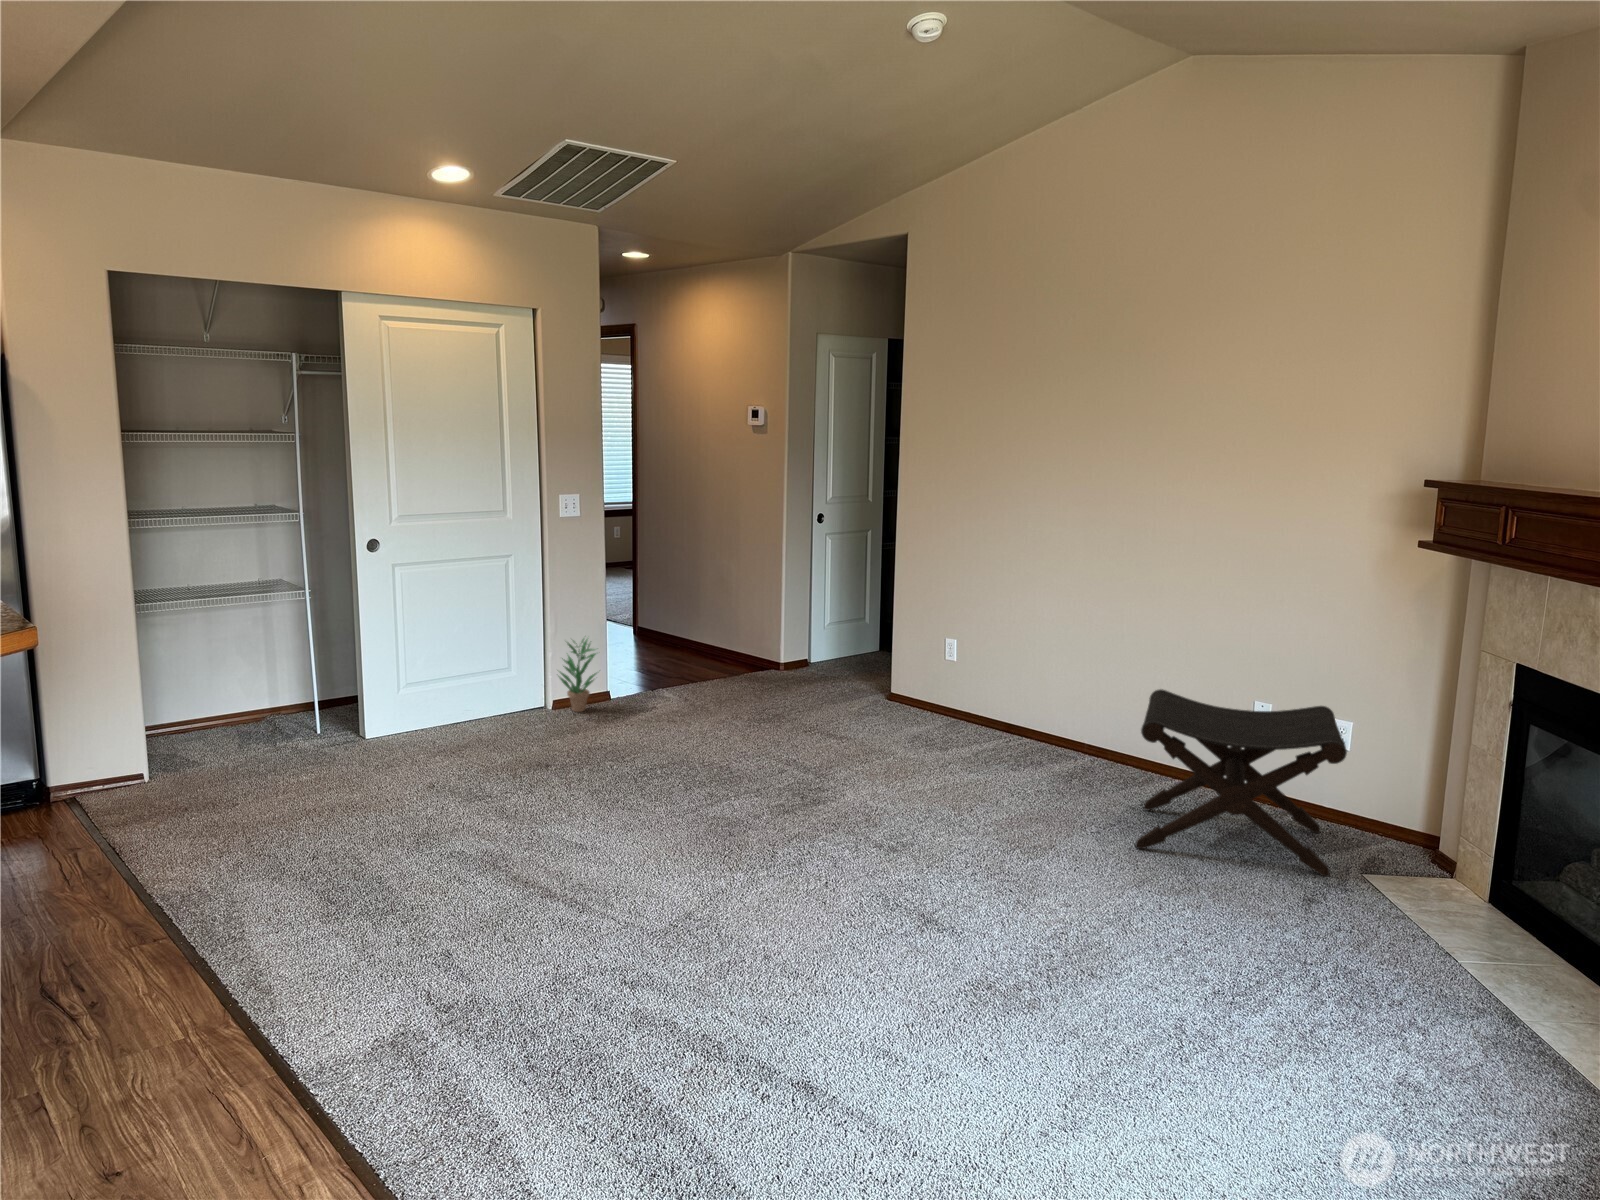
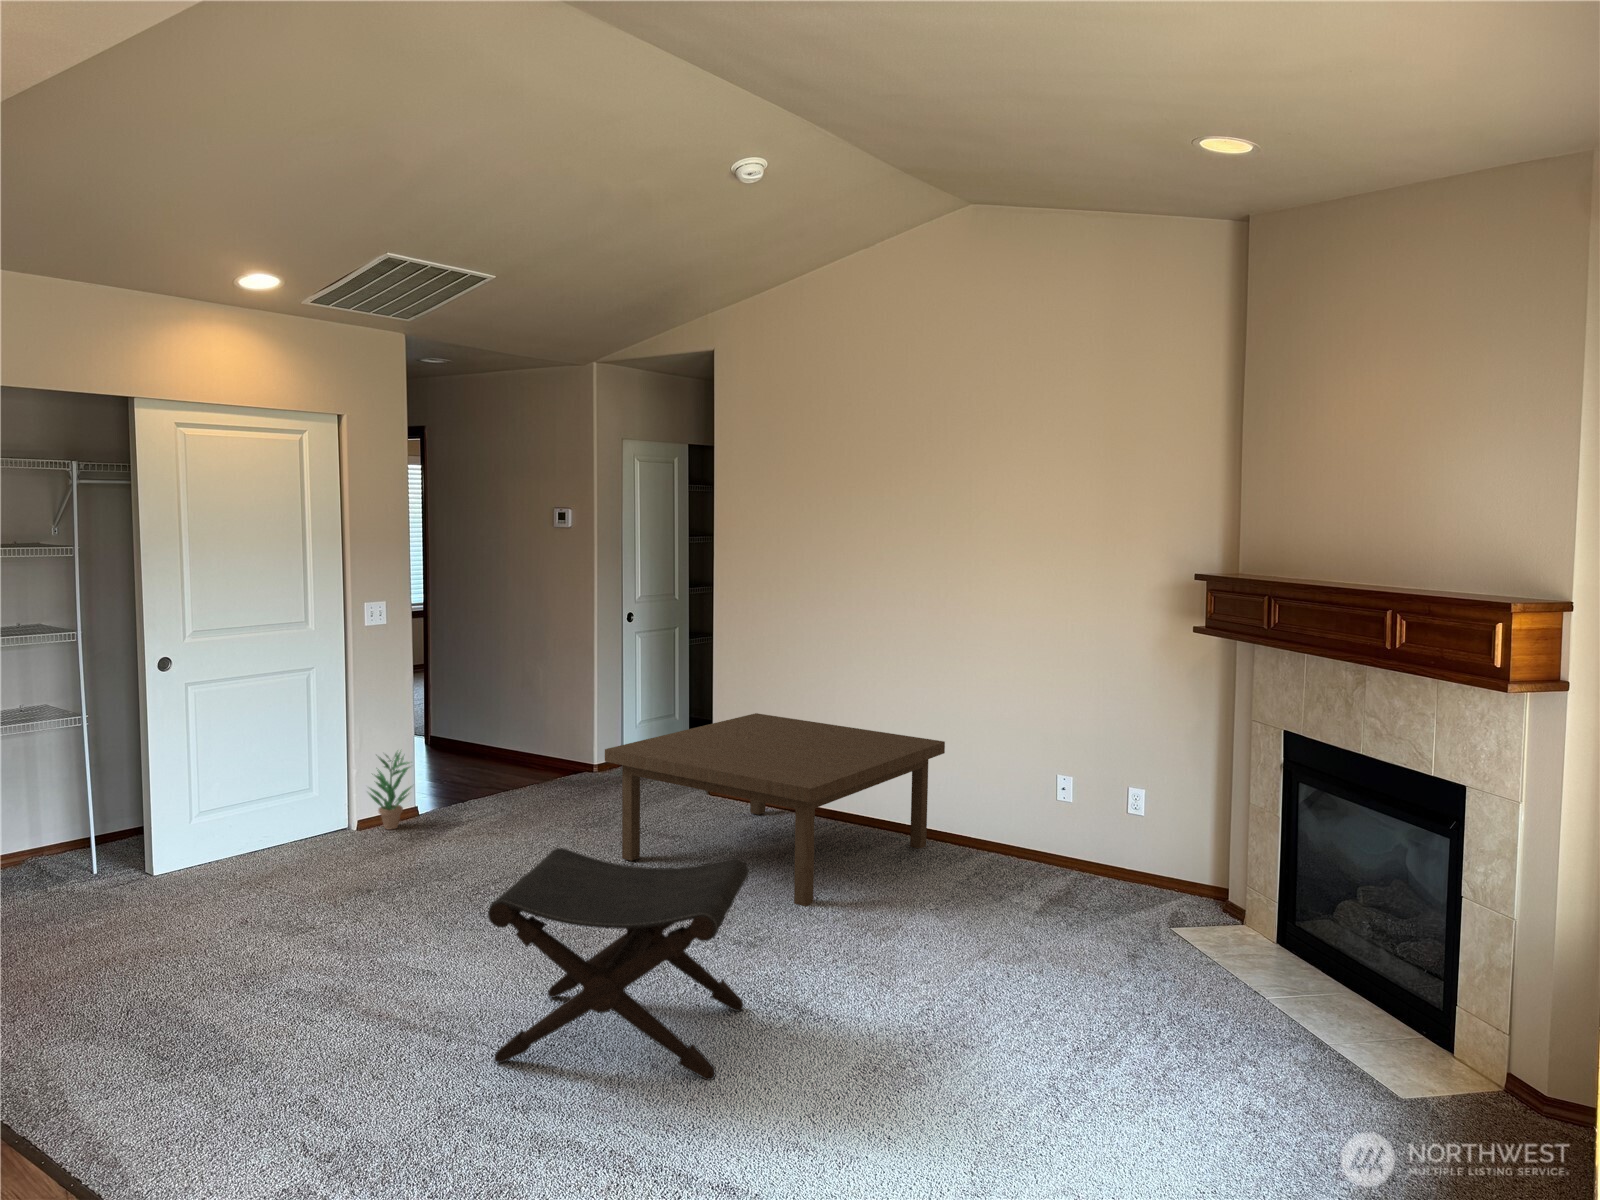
coffee table: none [771,618,1131,817] -> present [605,713,945,907]
footstool: present [1136,689,1347,877] -> present [488,848,749,1080]

